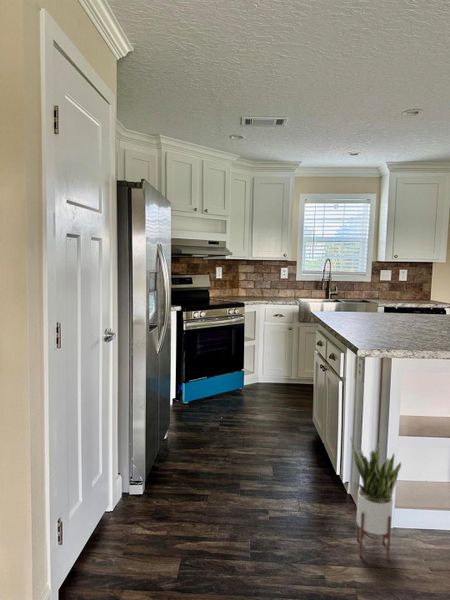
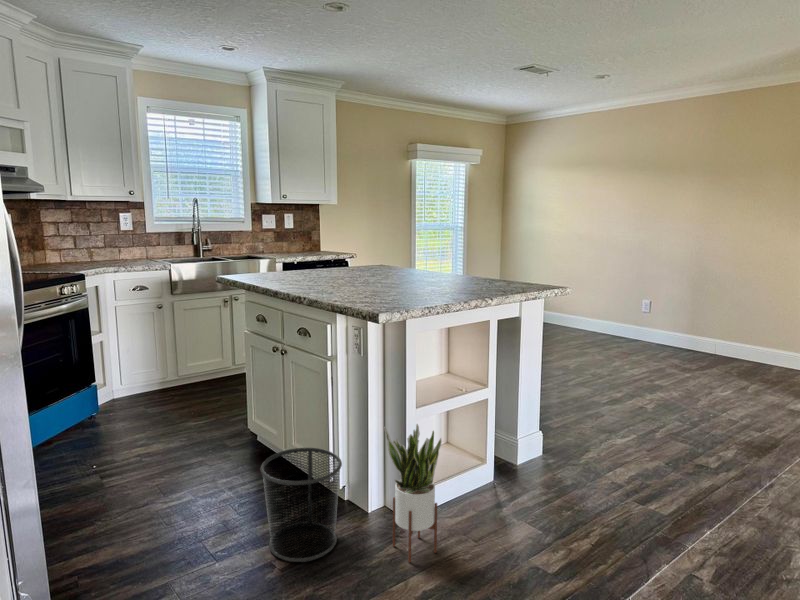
trash can: none [269,436,328,521] -> present [260,448,342,562]

